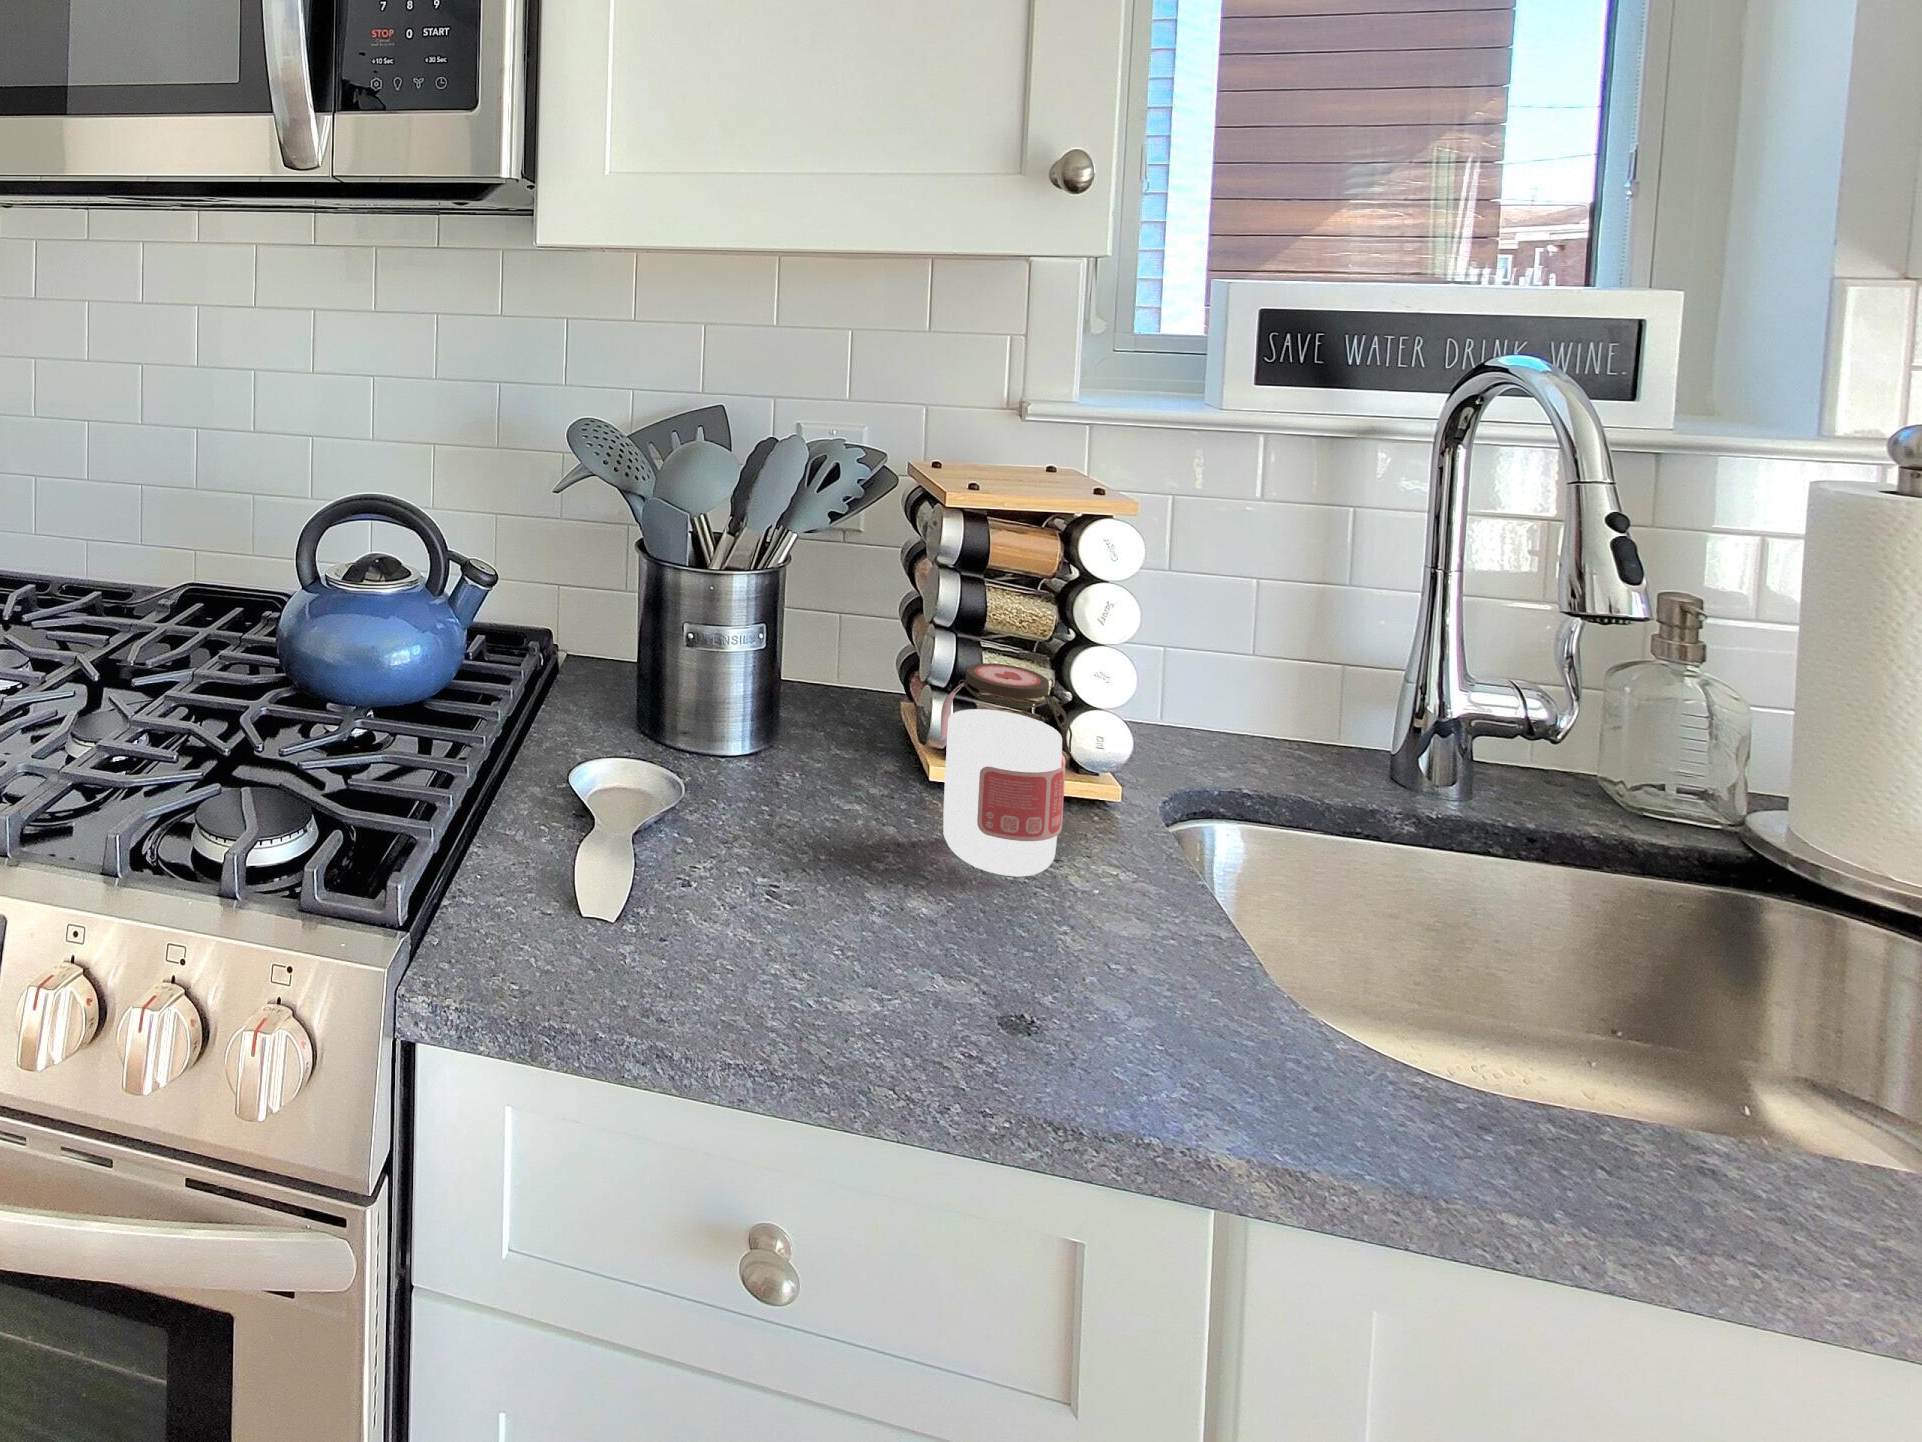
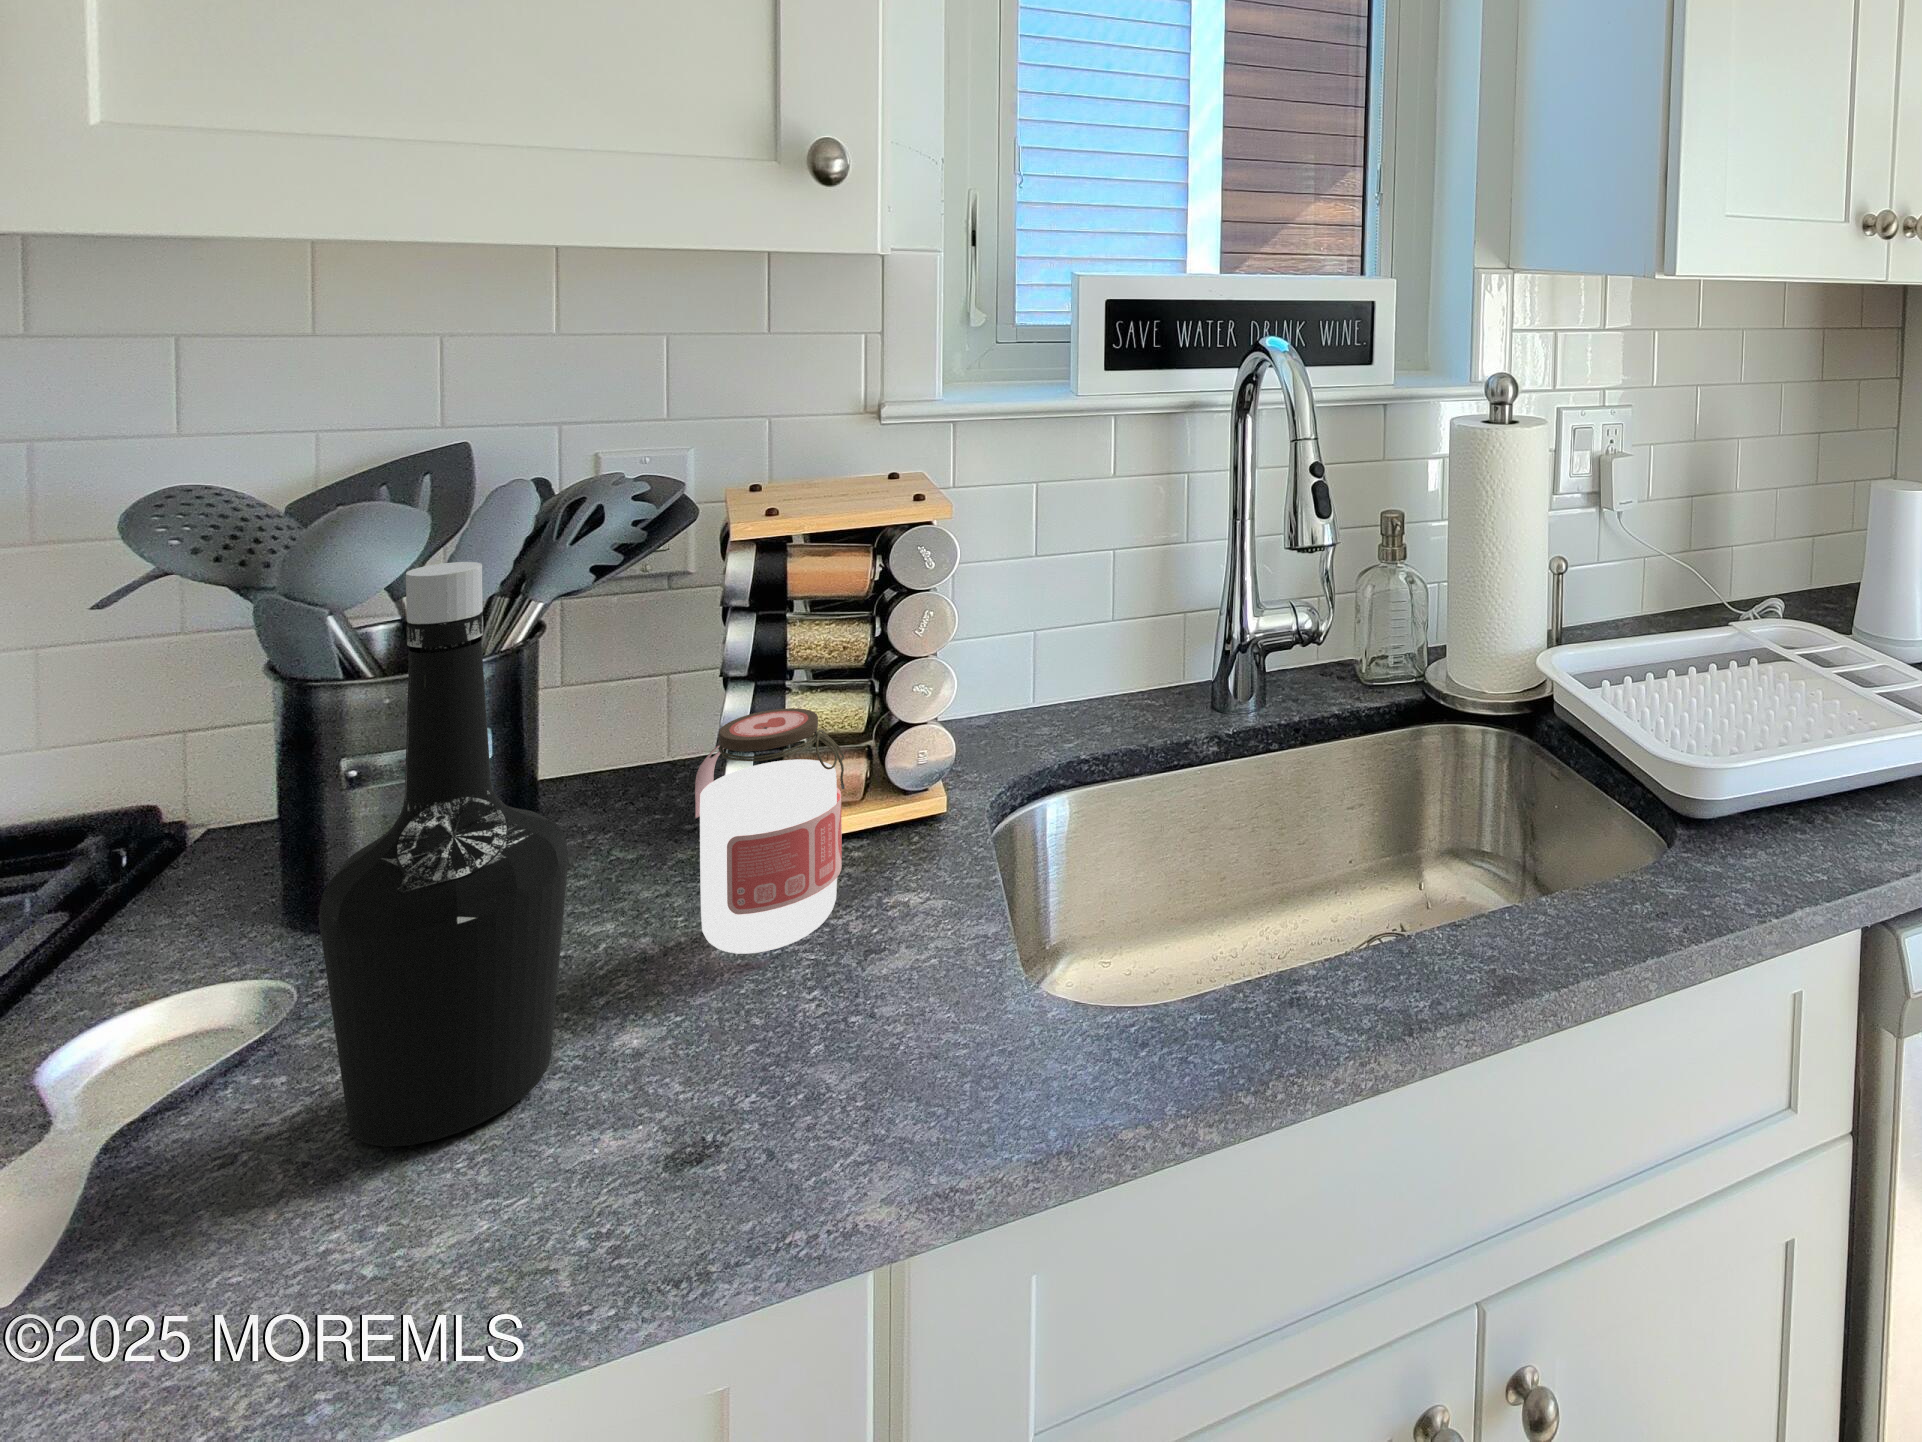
bottle: none [744,494,894,930] -> present [319,562,568,1147]

